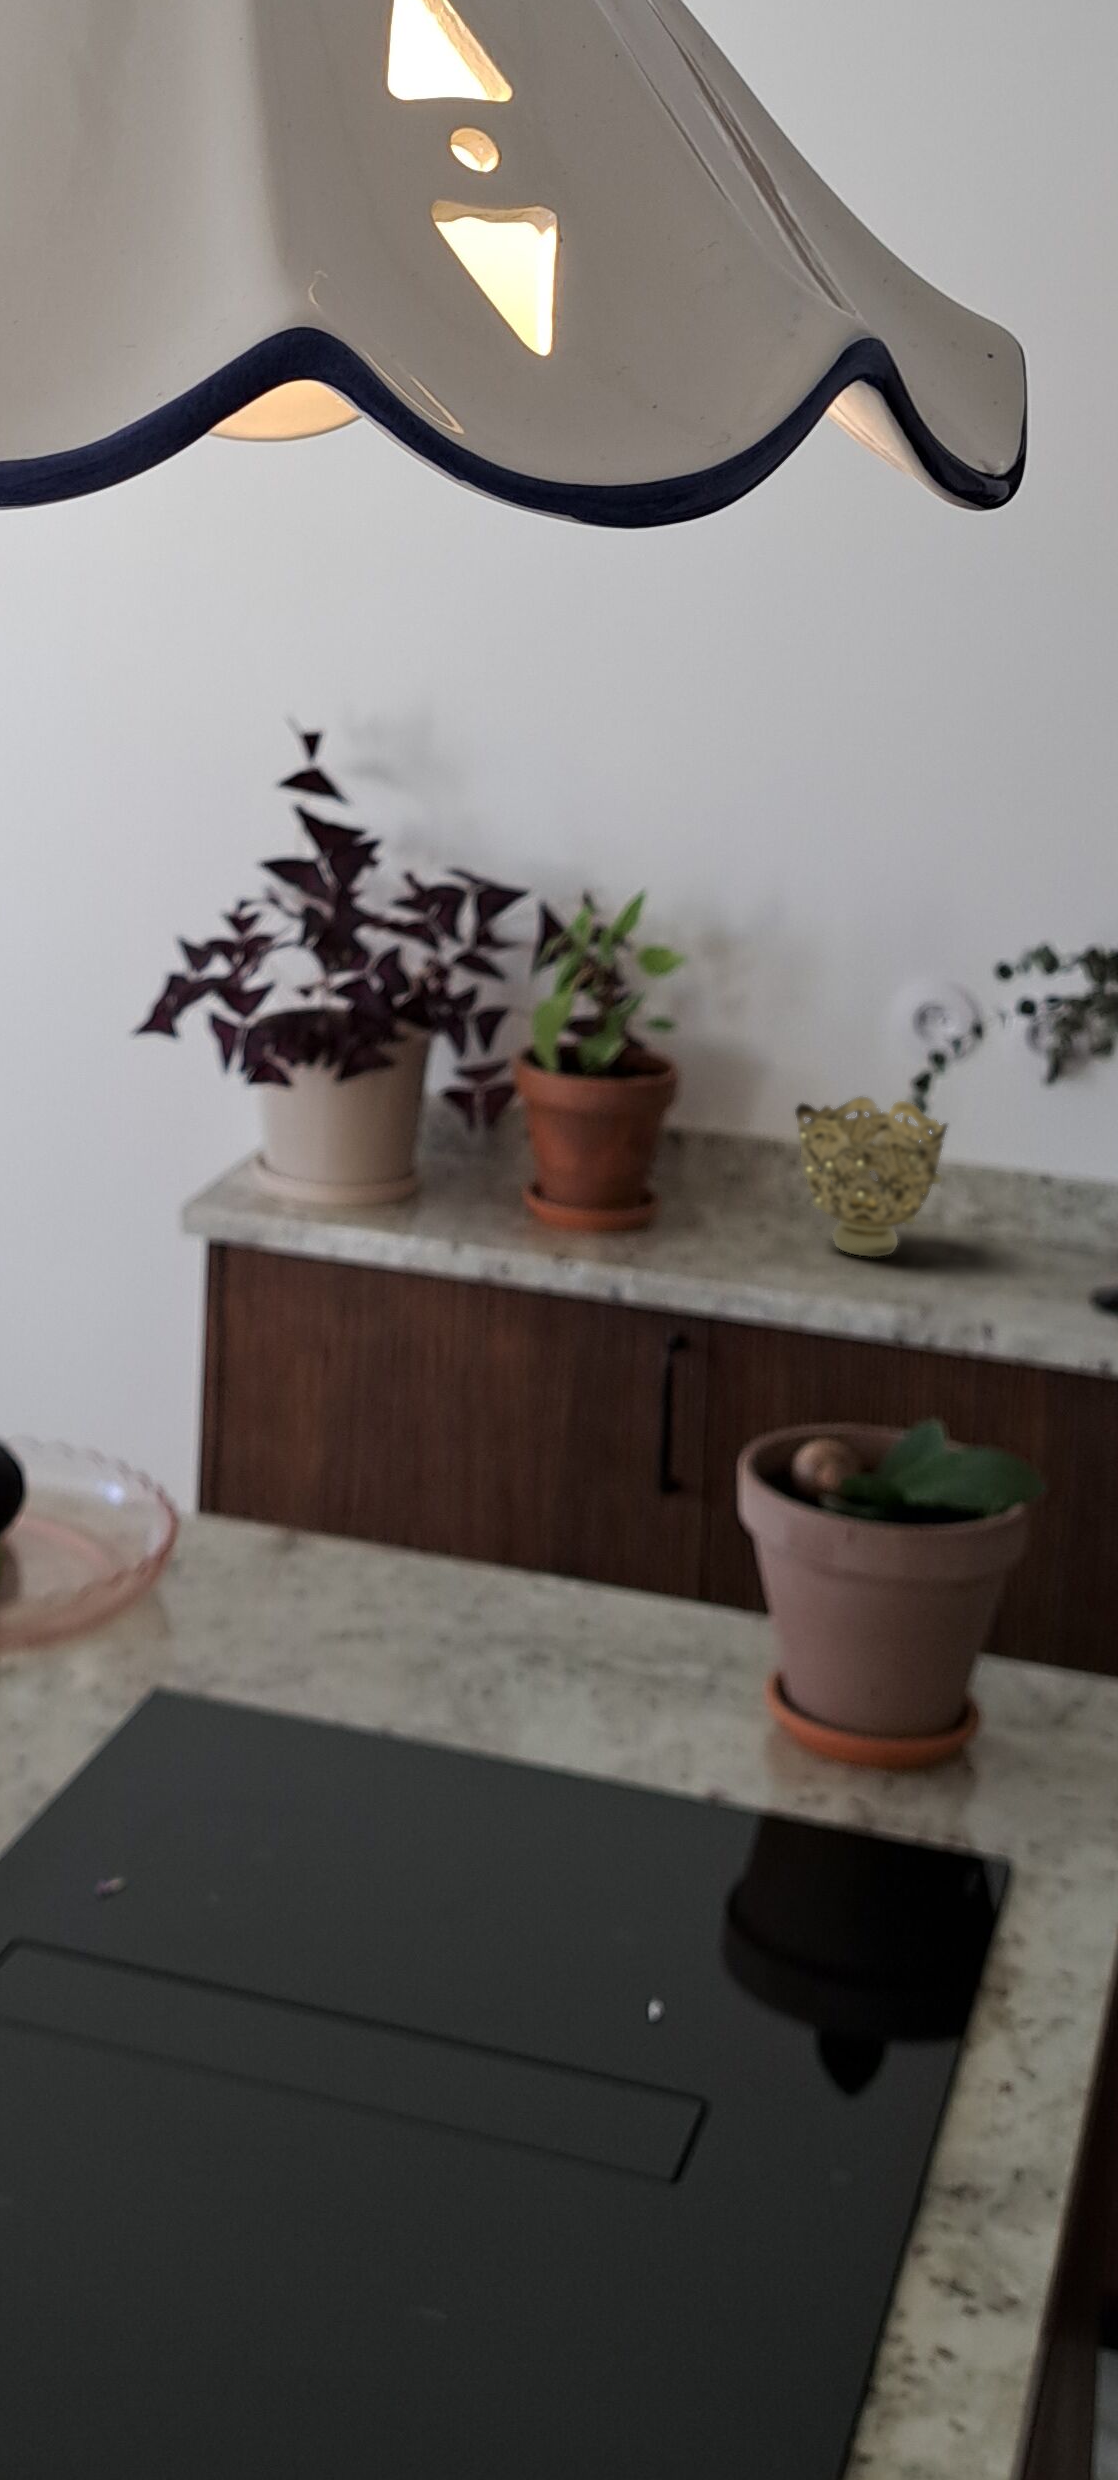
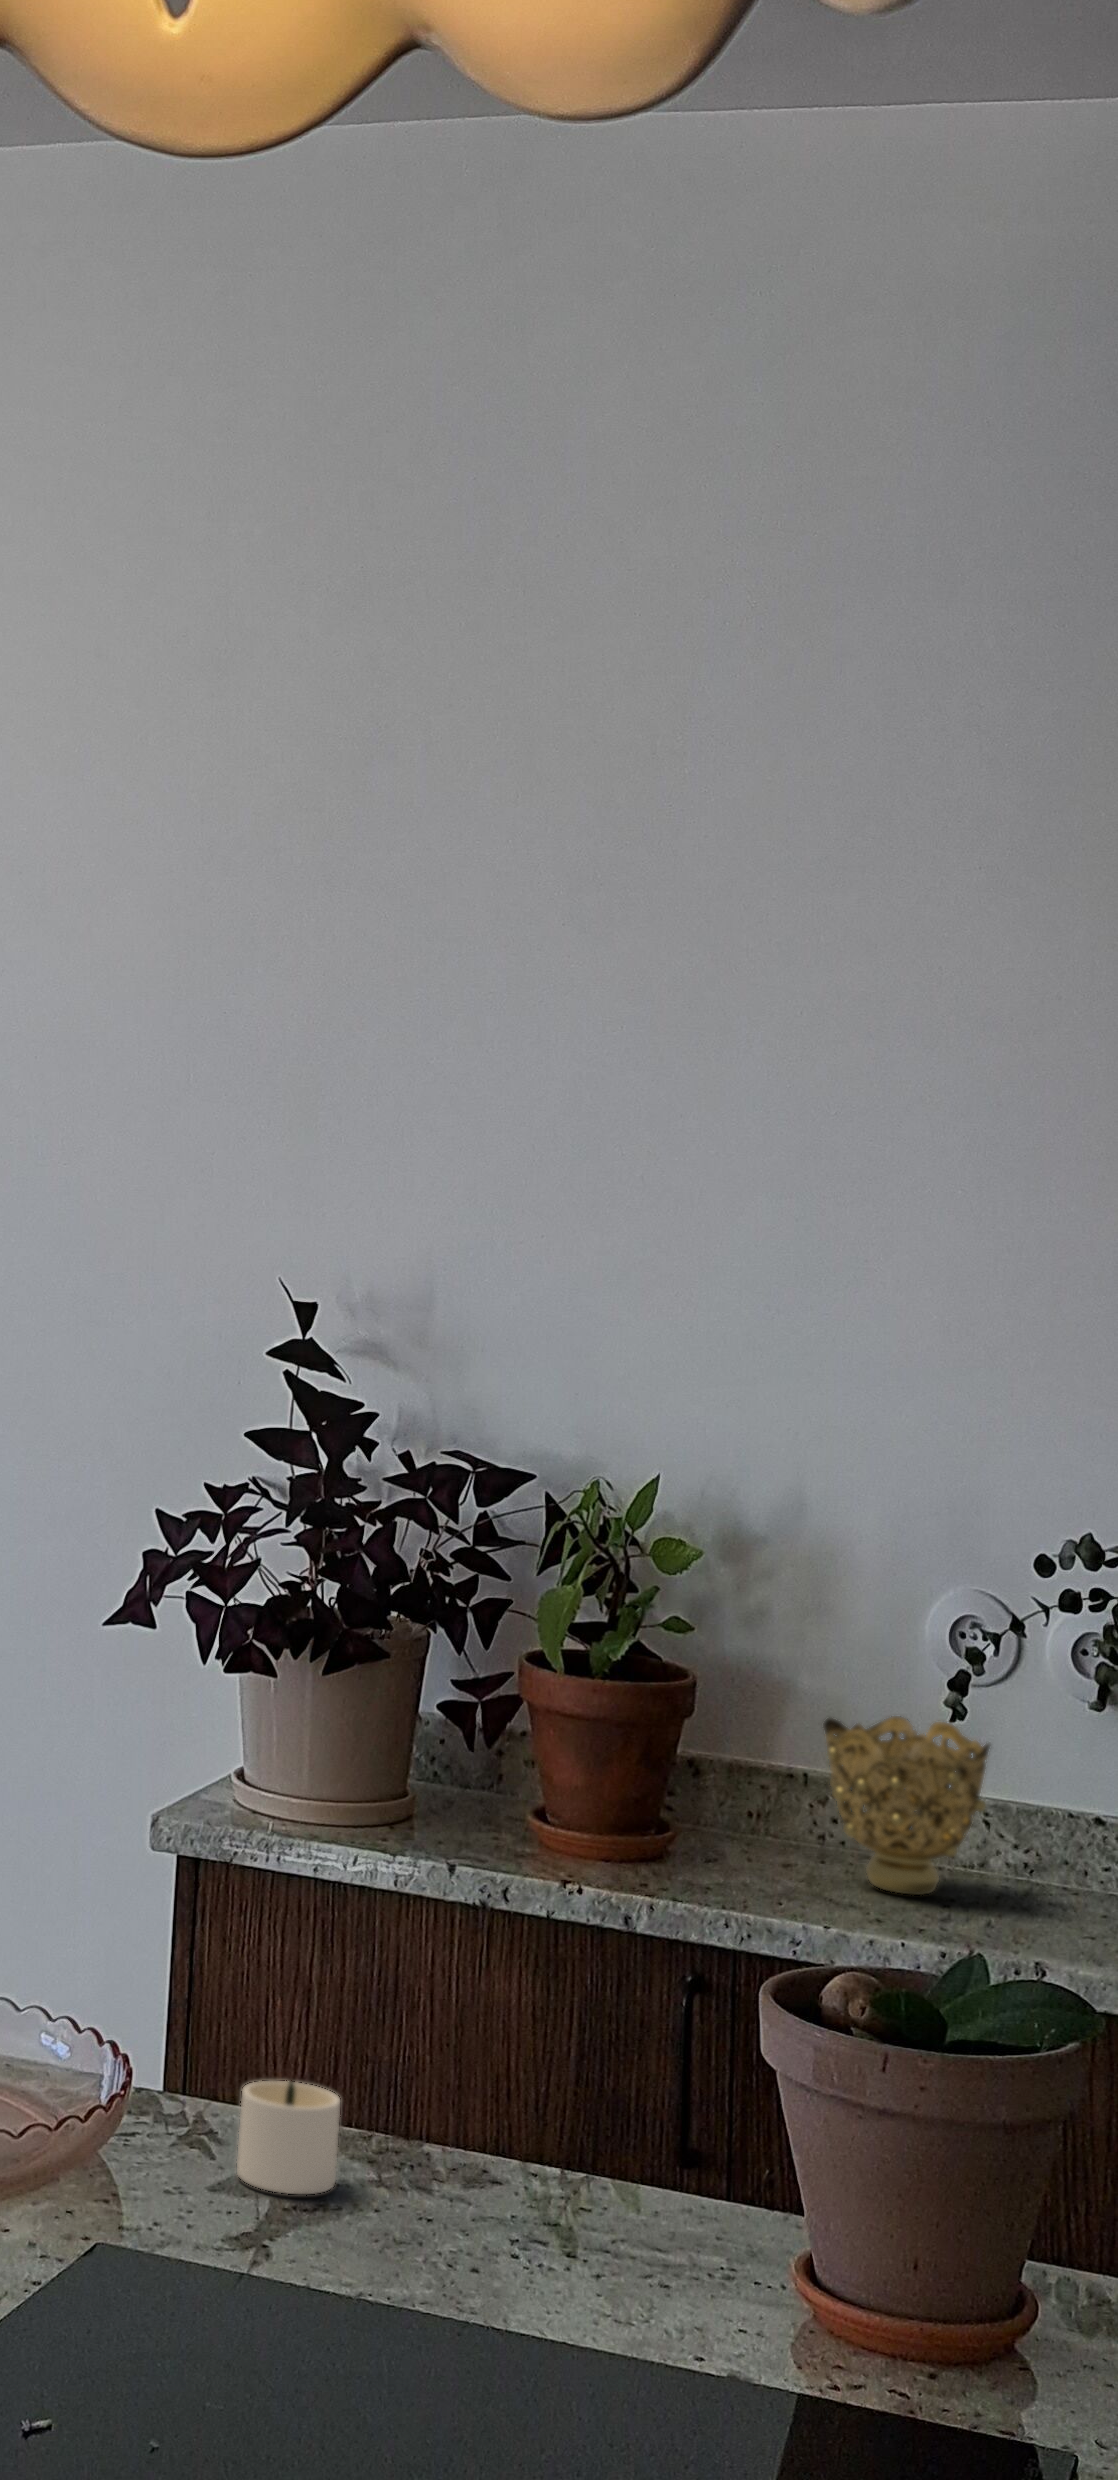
candle: none [272,1517,400,1622] -> present [237,2081,340,2194]

